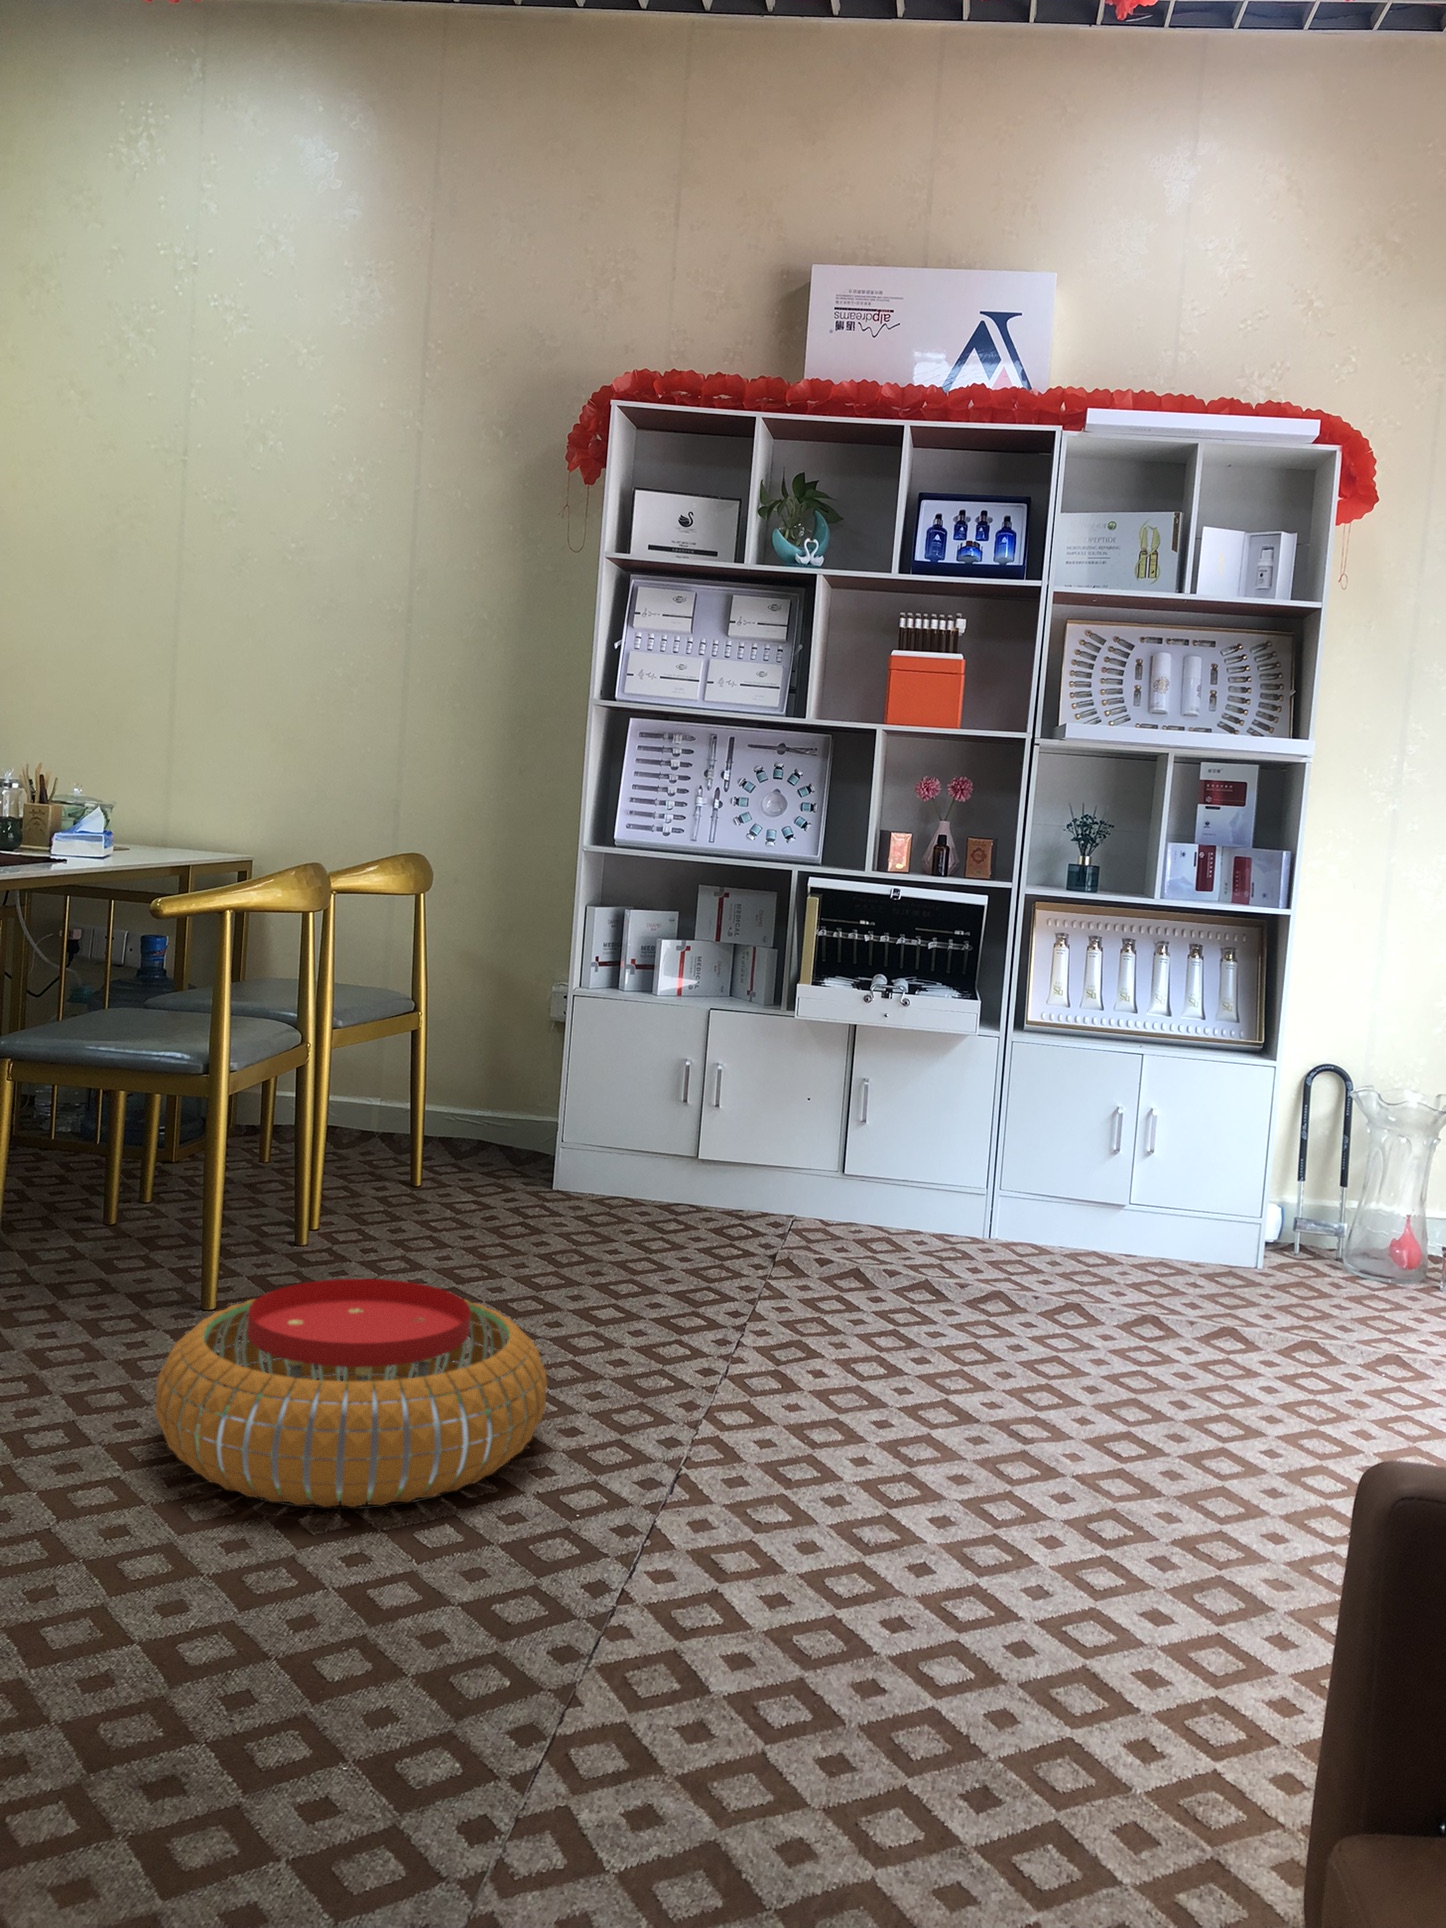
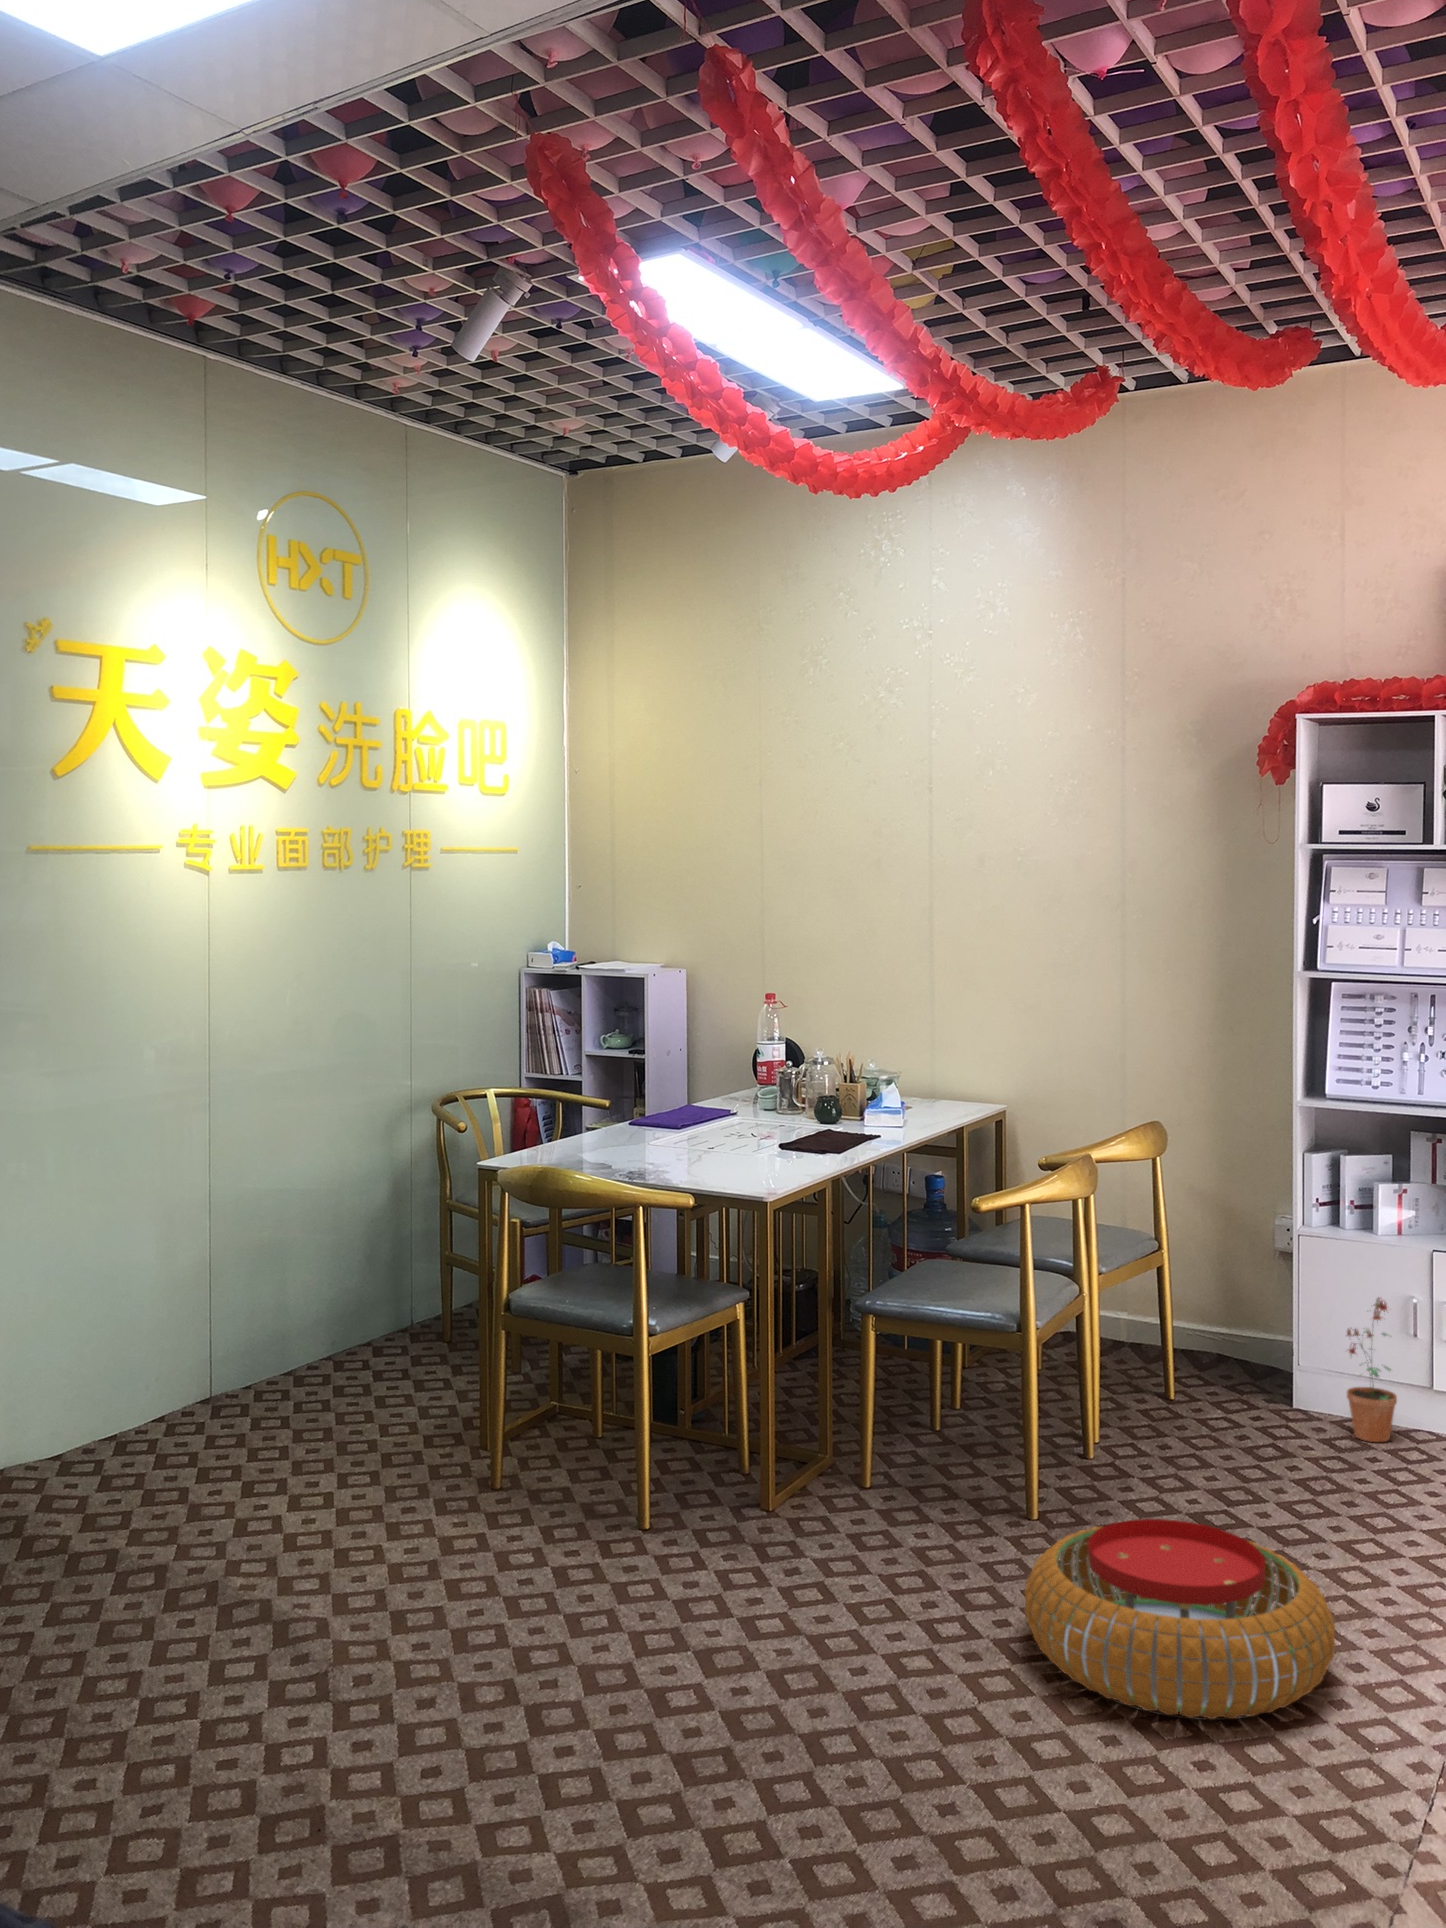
potted plant: none [608,1060,662,1218] -> present [1347,1297,1397,1442]

